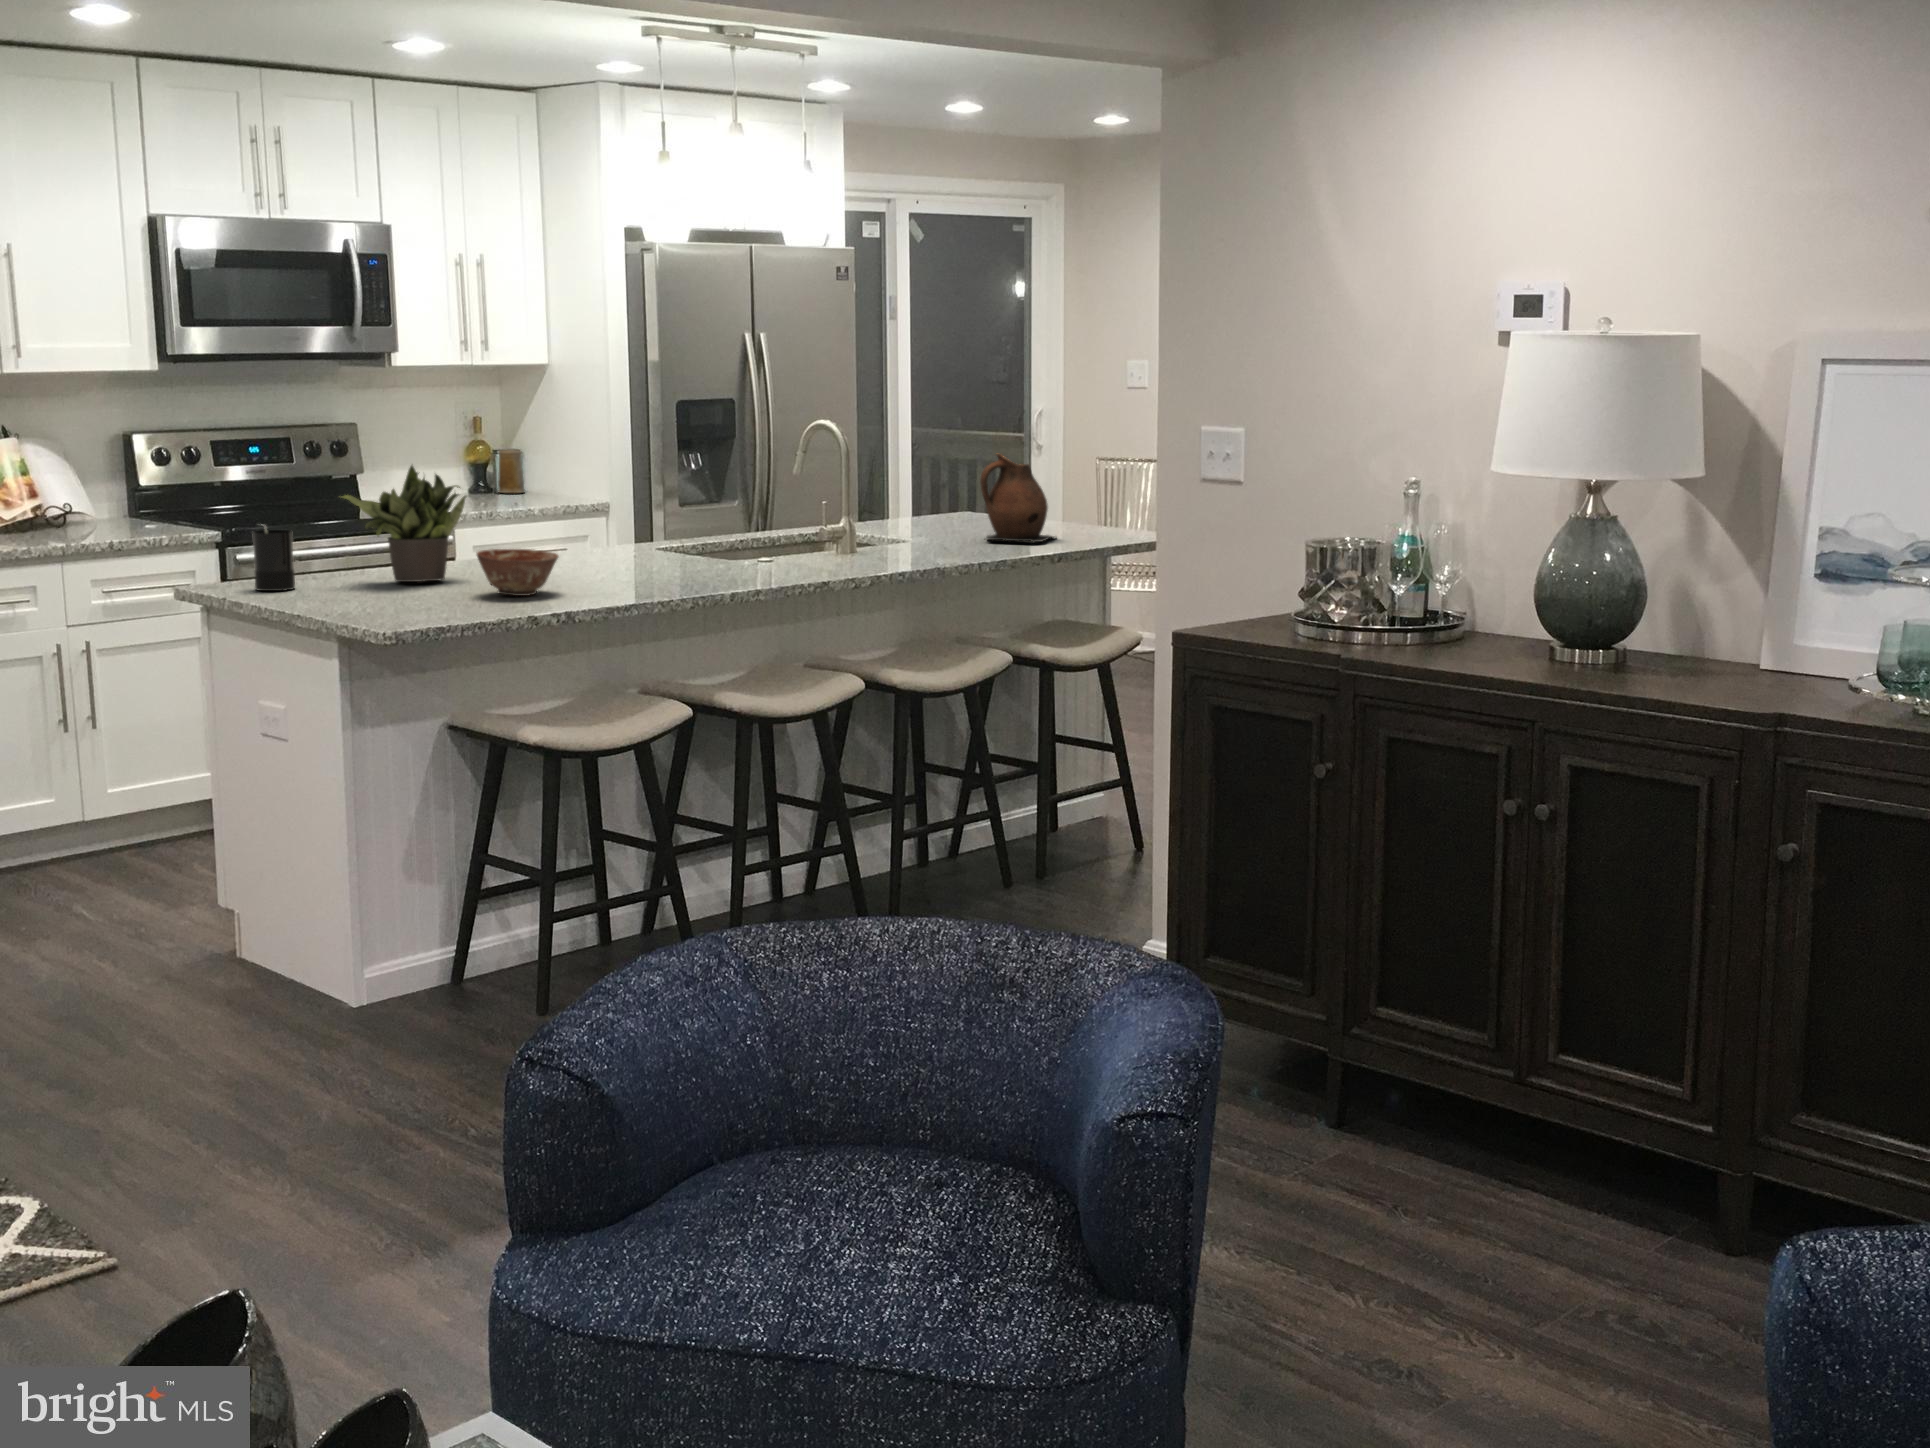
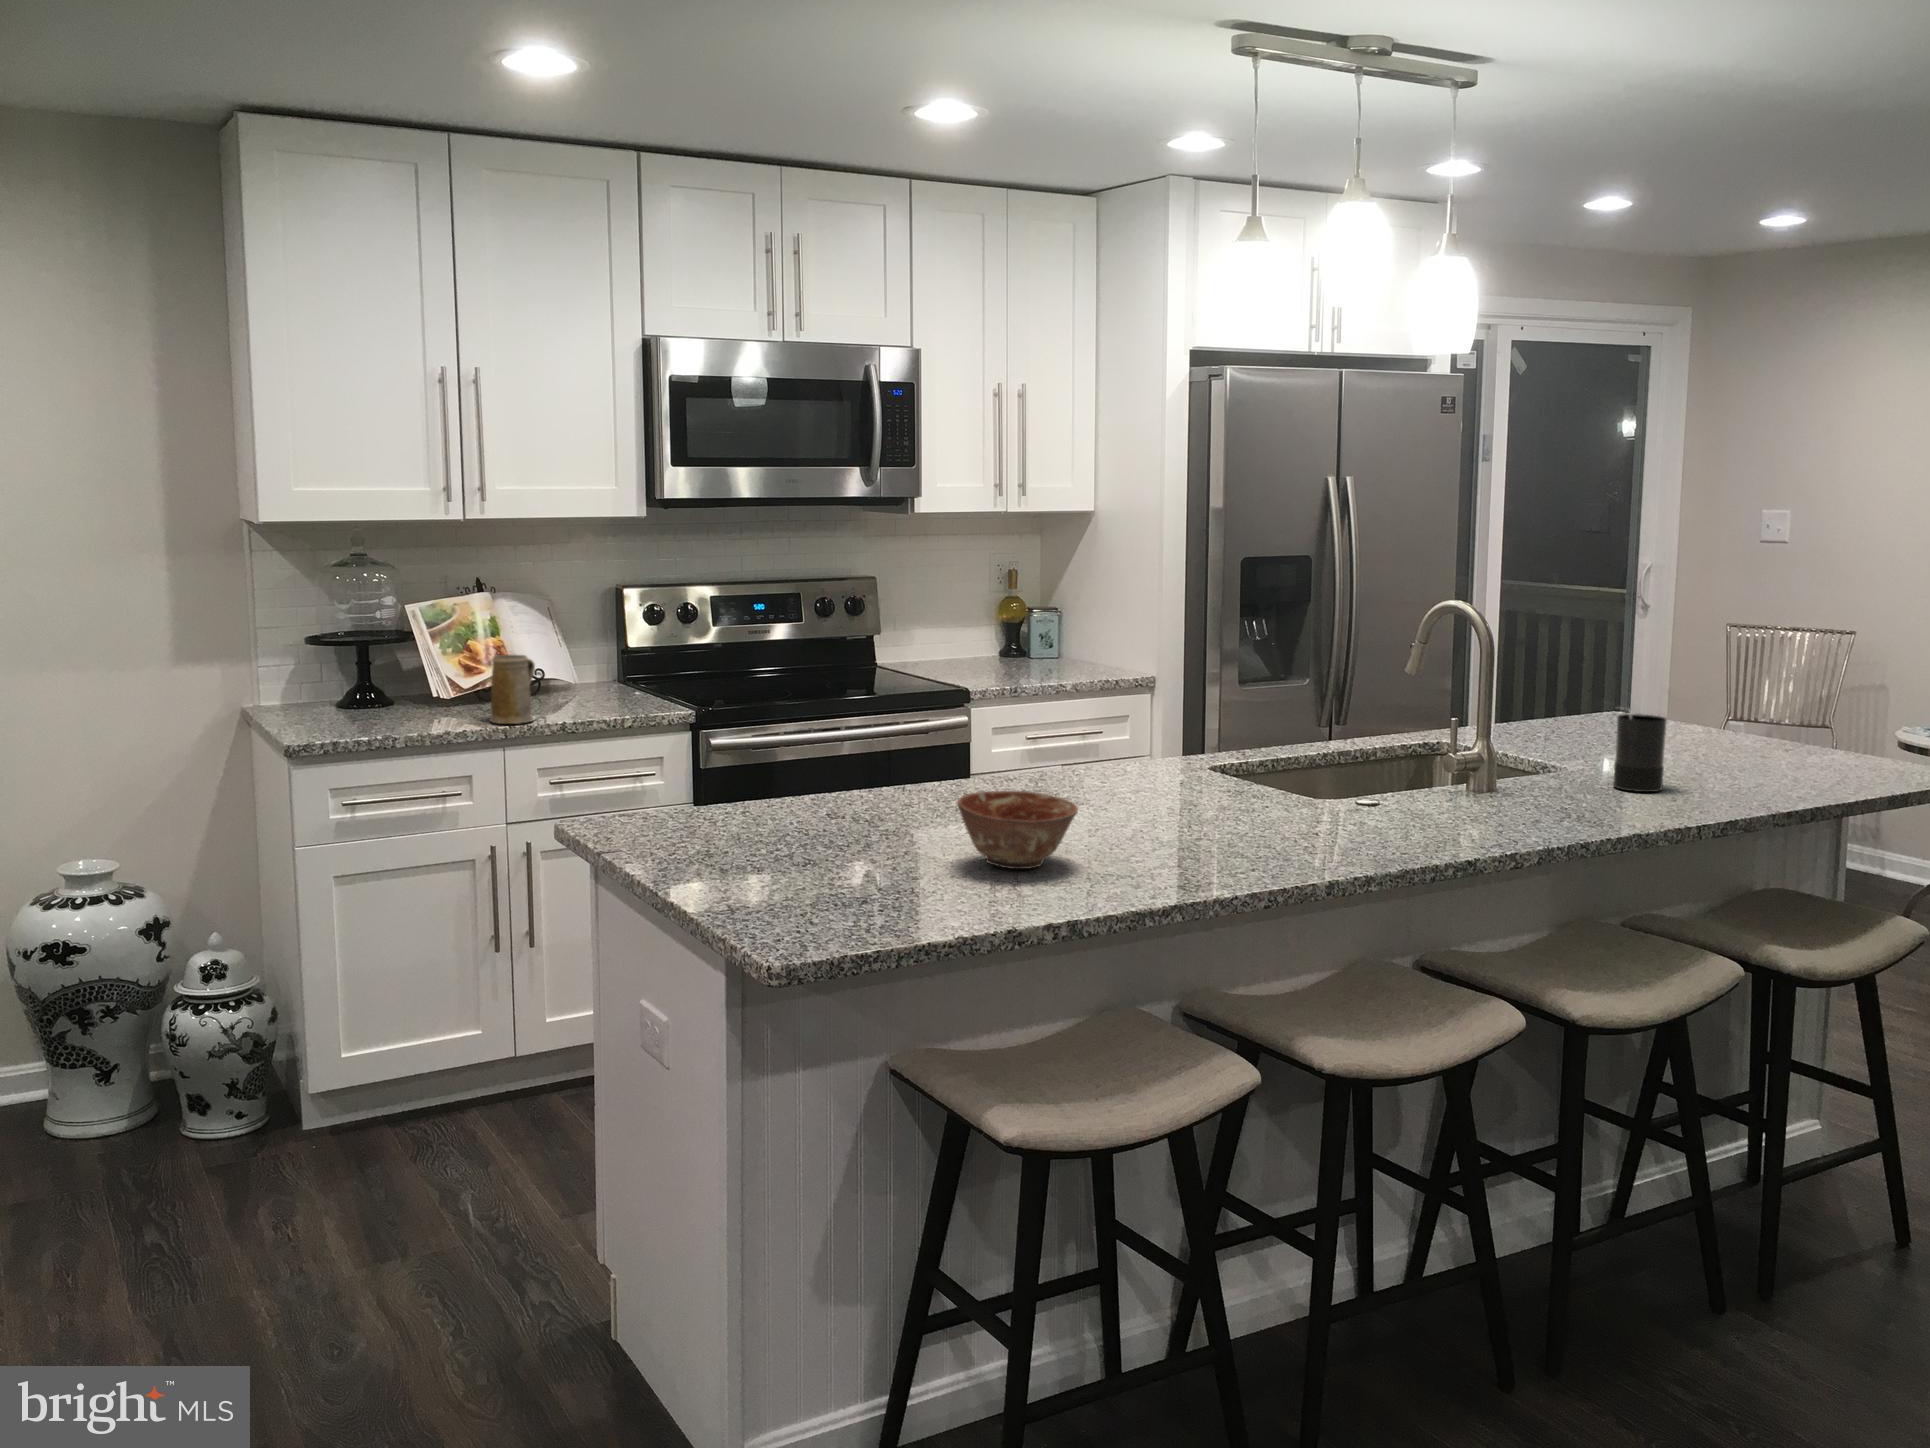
mug: present [498,449,525,493] -> present [490,655,535,724]
ceramic pitcher: present [980,454,1055,542] -> none [1682,648,1792,783]
potted plant: present [341,465,467,582] -> none [777,656,958,827]
candle: present [253,526,295,591] -> present [1613,711,1667,792]

